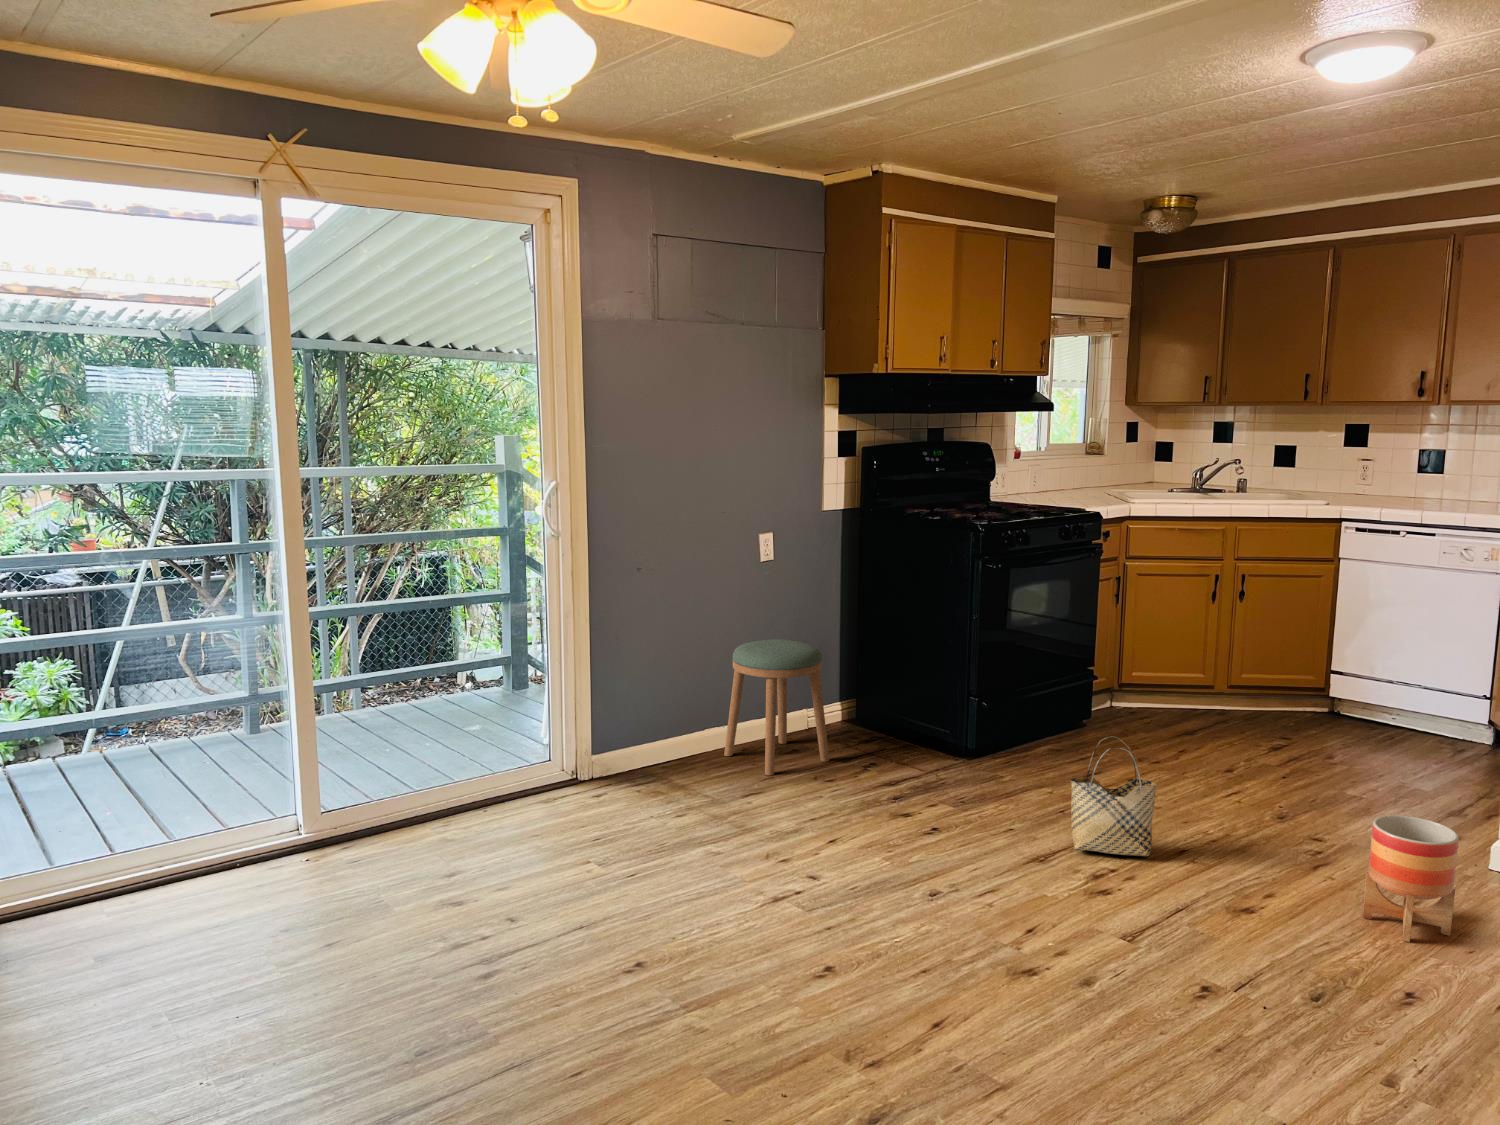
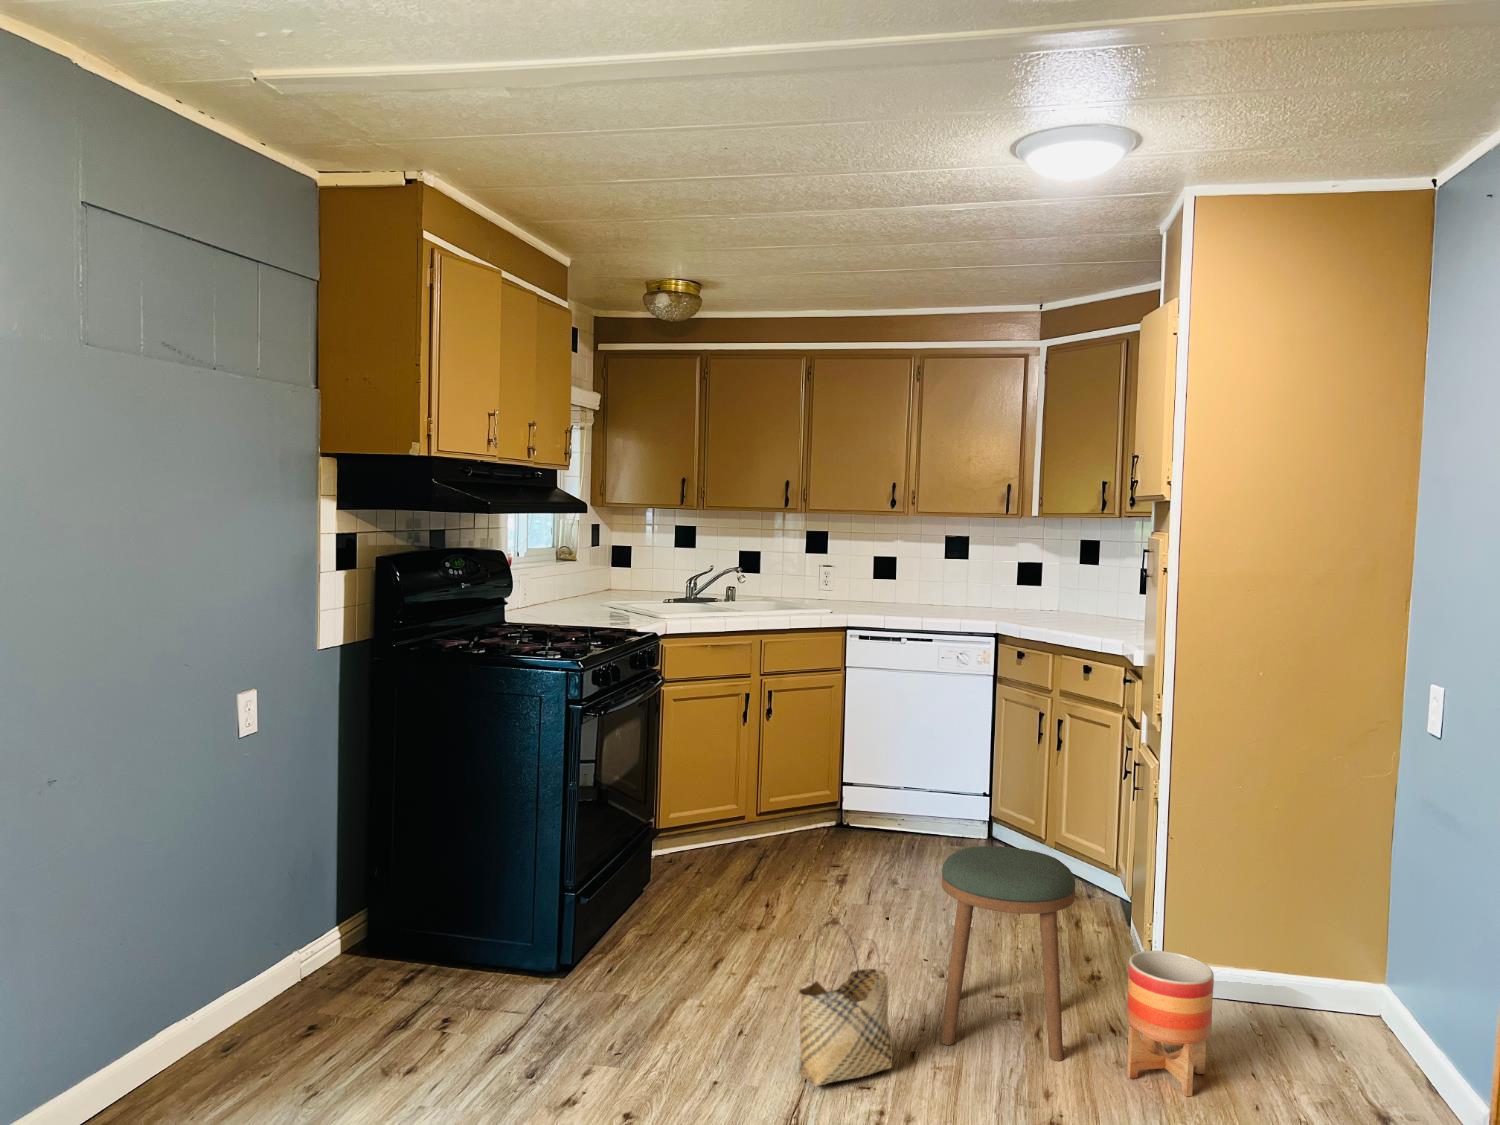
stool: present [724,639,829,775] -> present [941,846,1076,1061]

